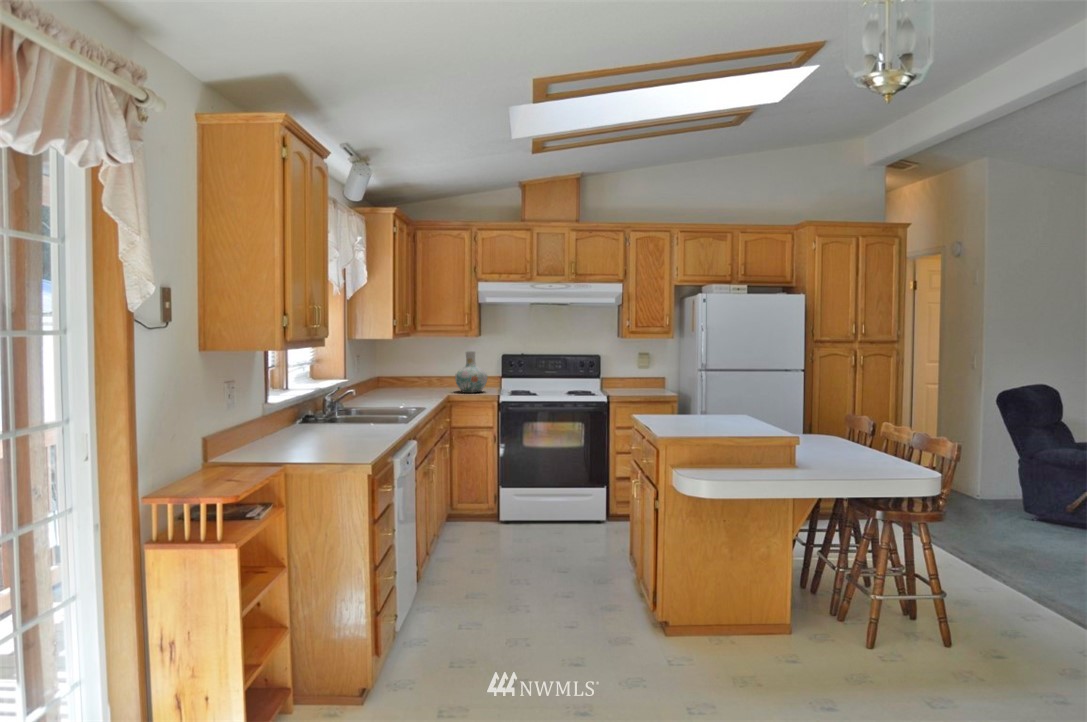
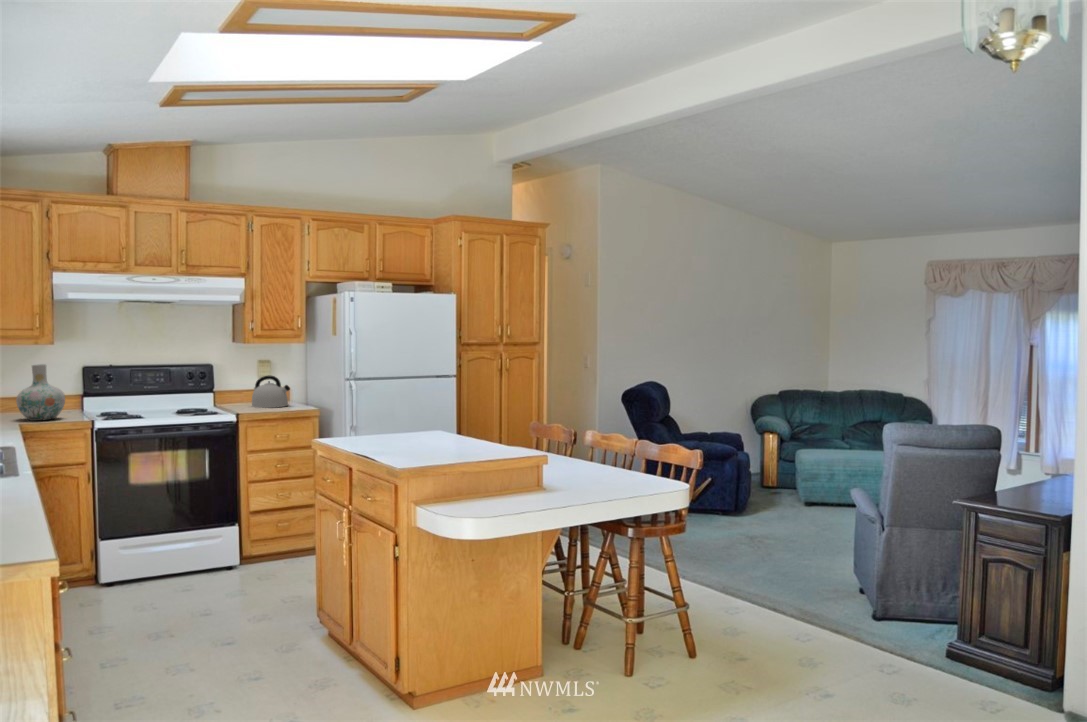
kettle: none [629,366,660,392] -> present [252,375,290,408]

